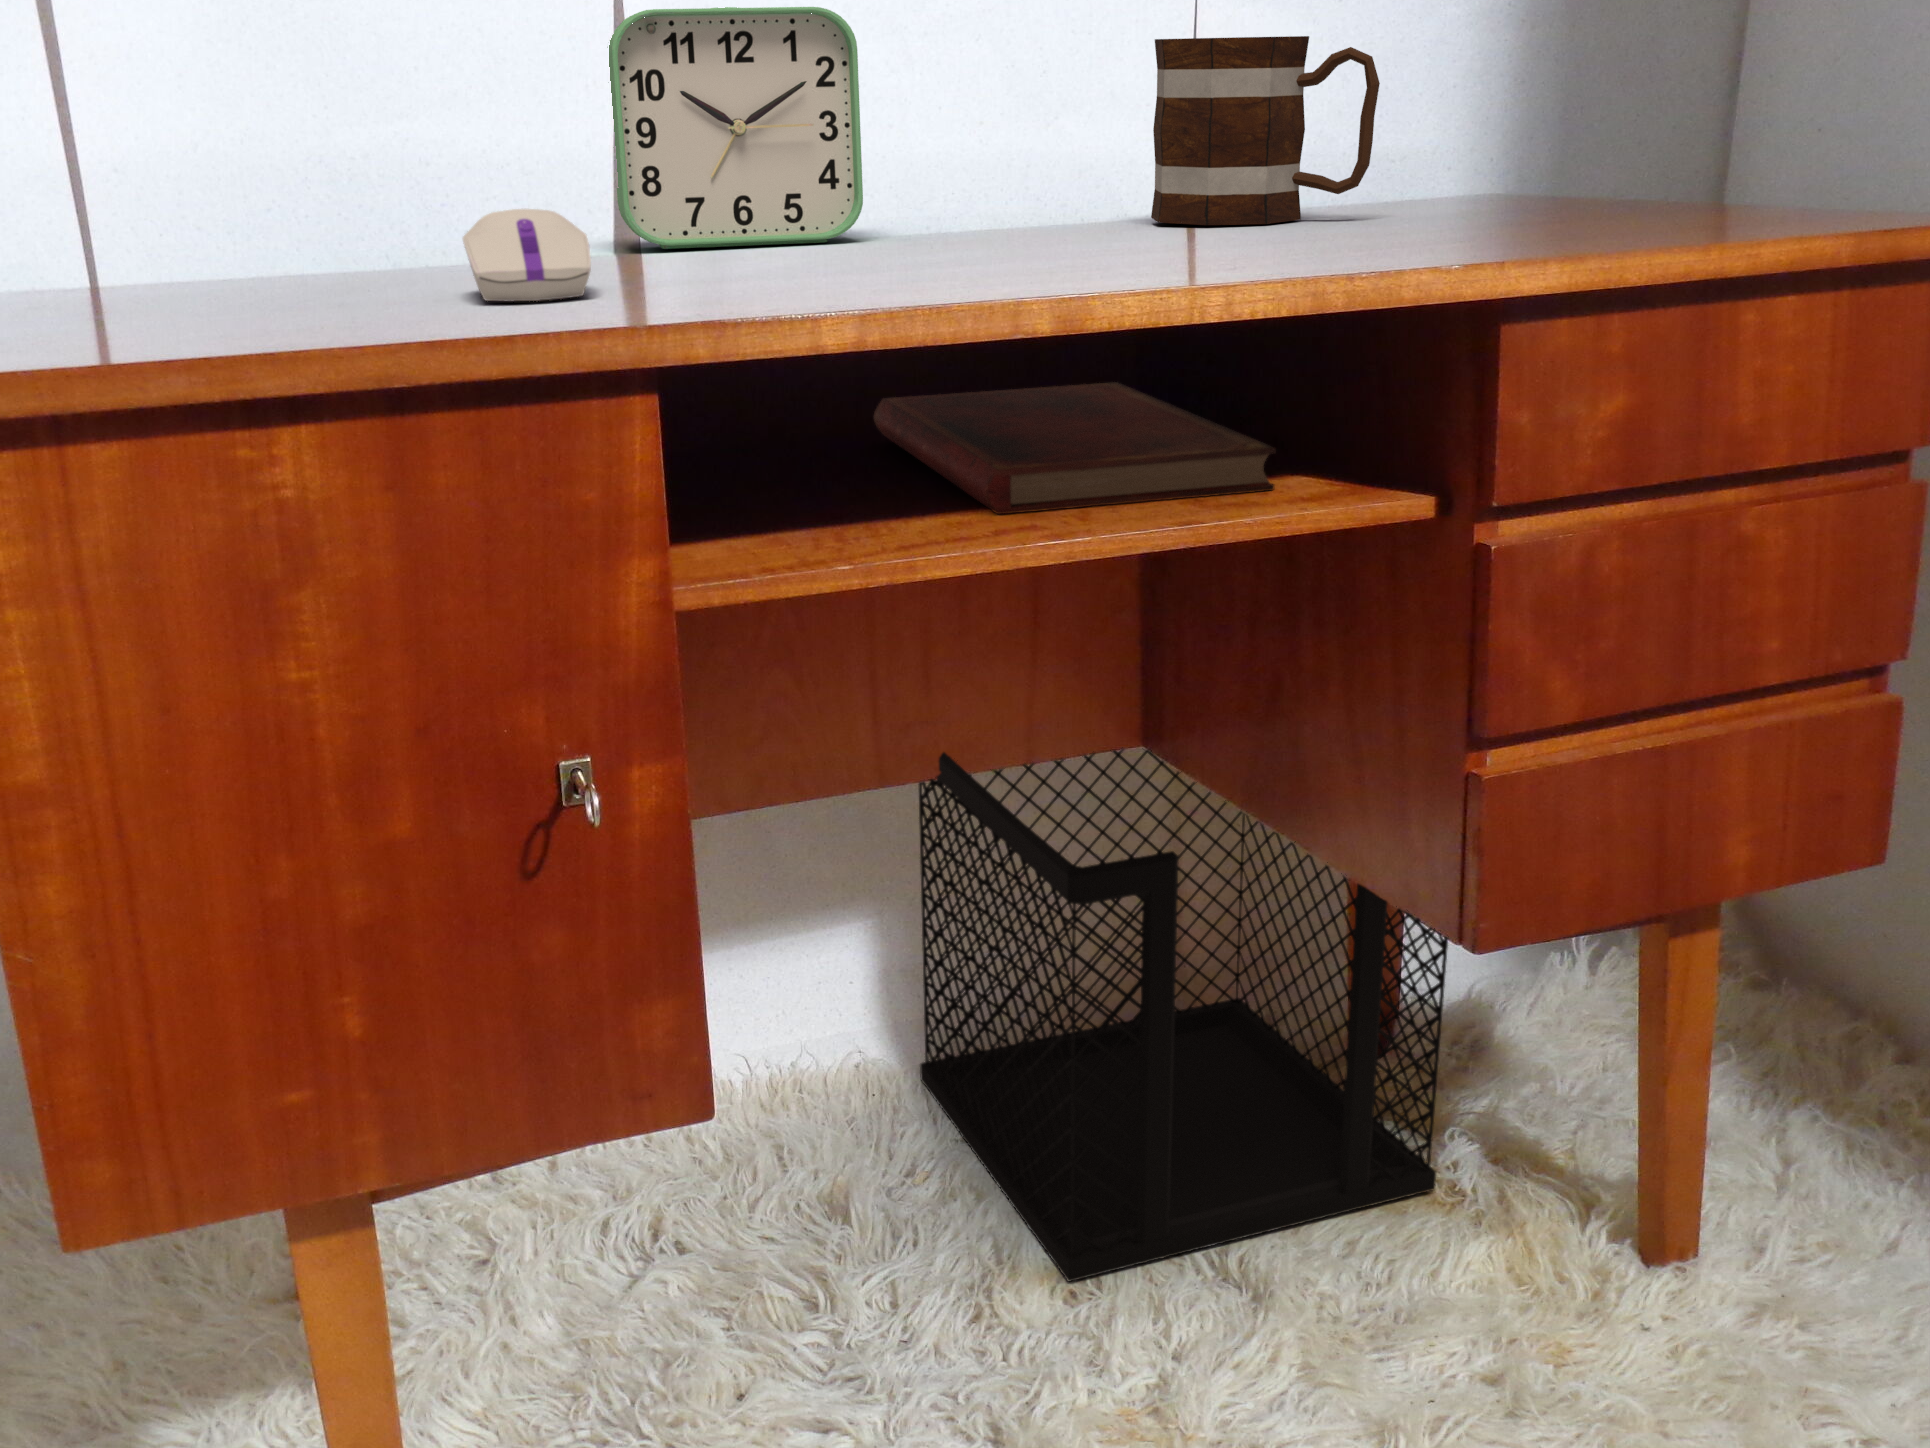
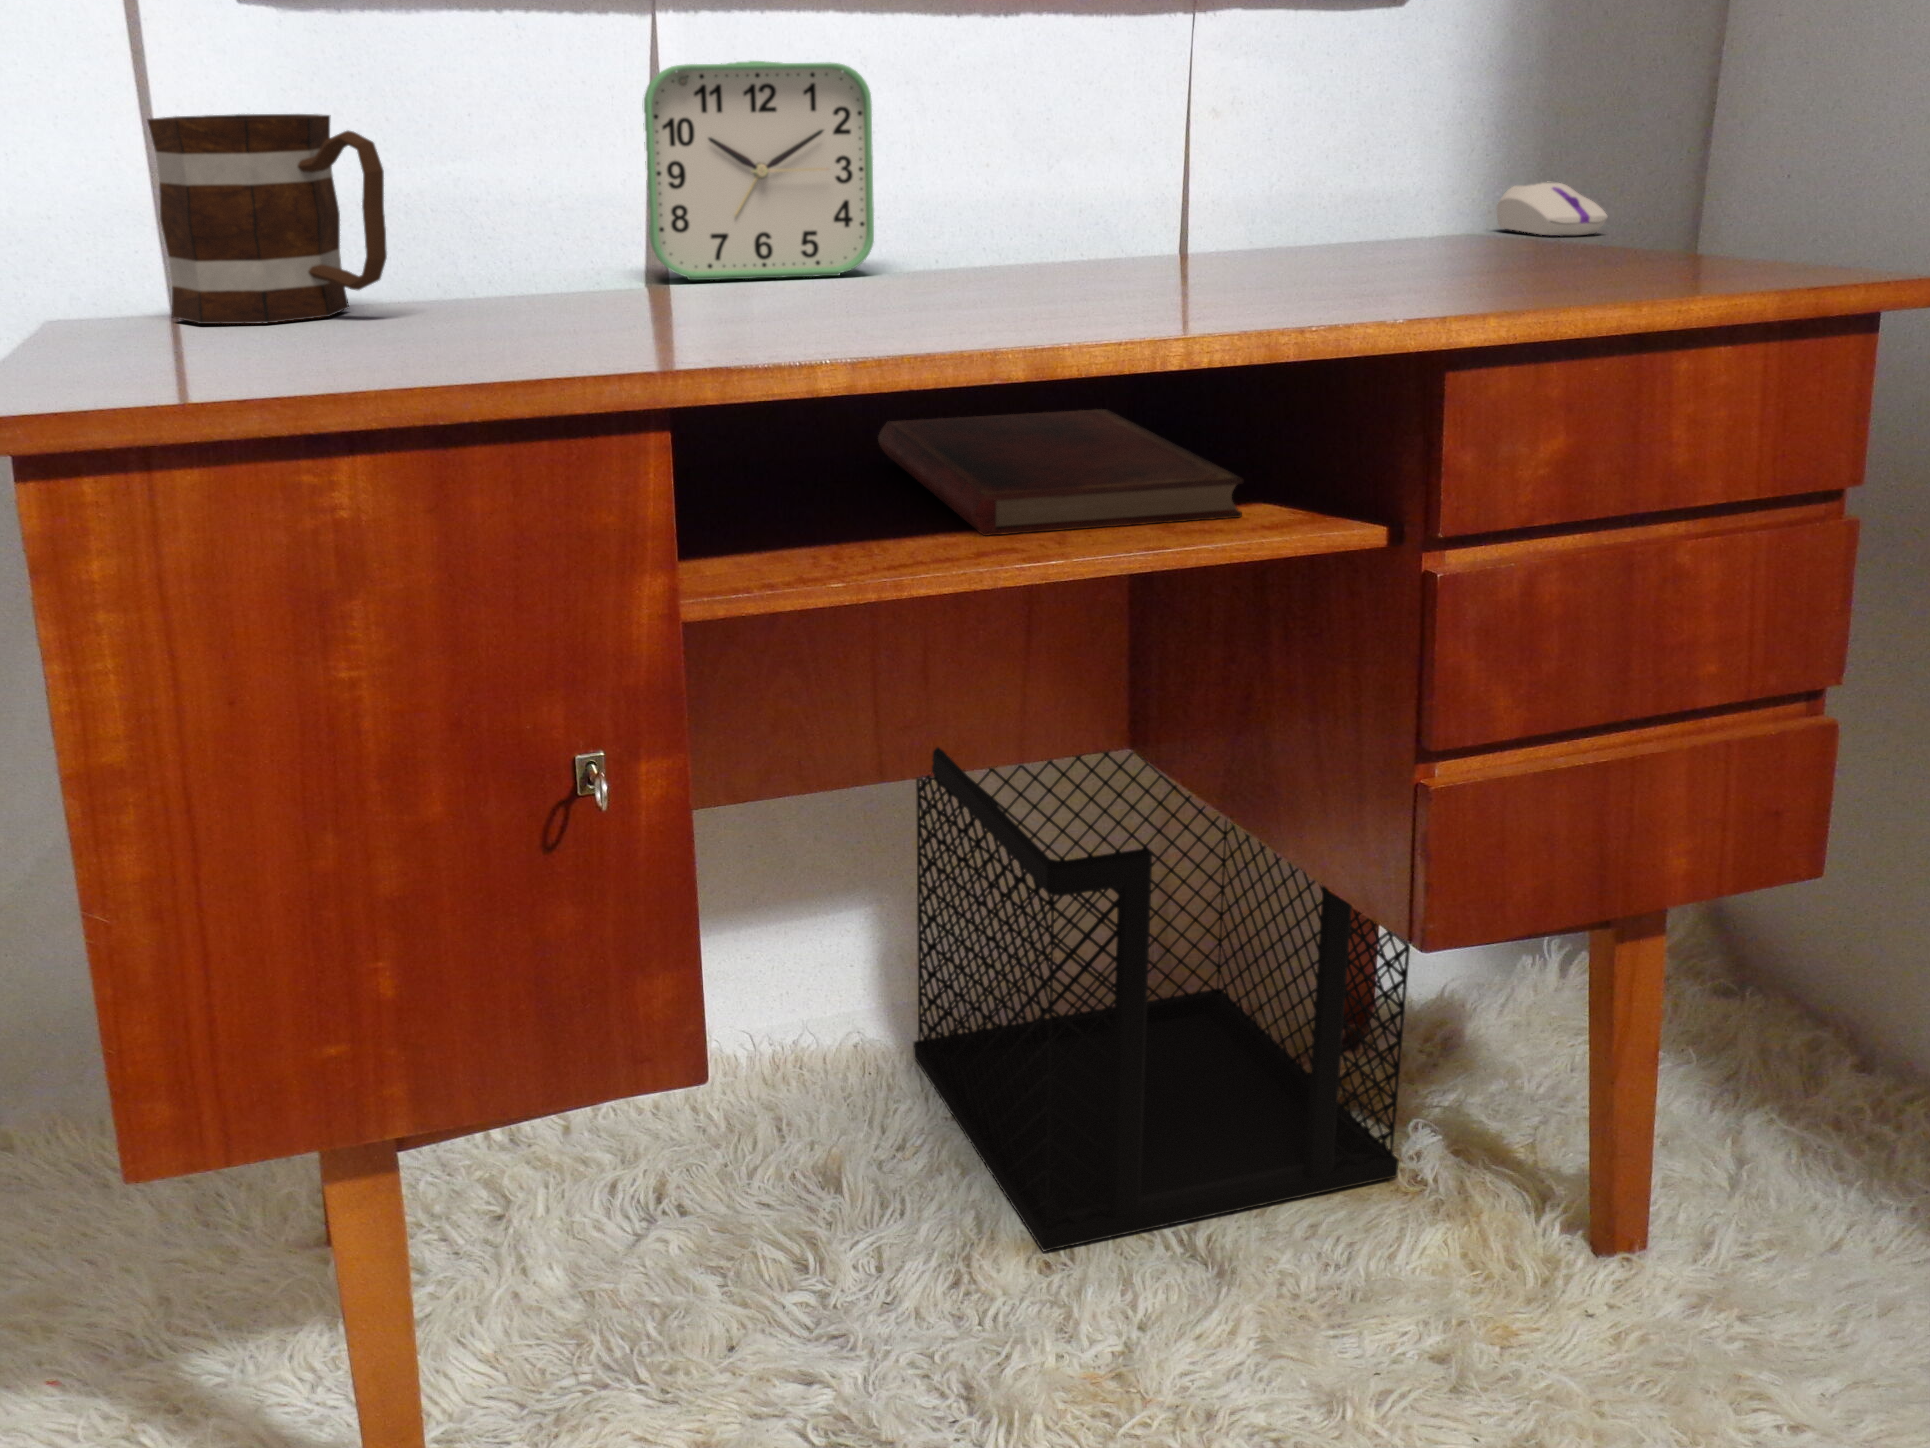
mug: present [1151,36,1380,225] -> present [148,114,387,324]
computer mouse: present [463,209,591,301] -> present [1497,181,1607,236]

